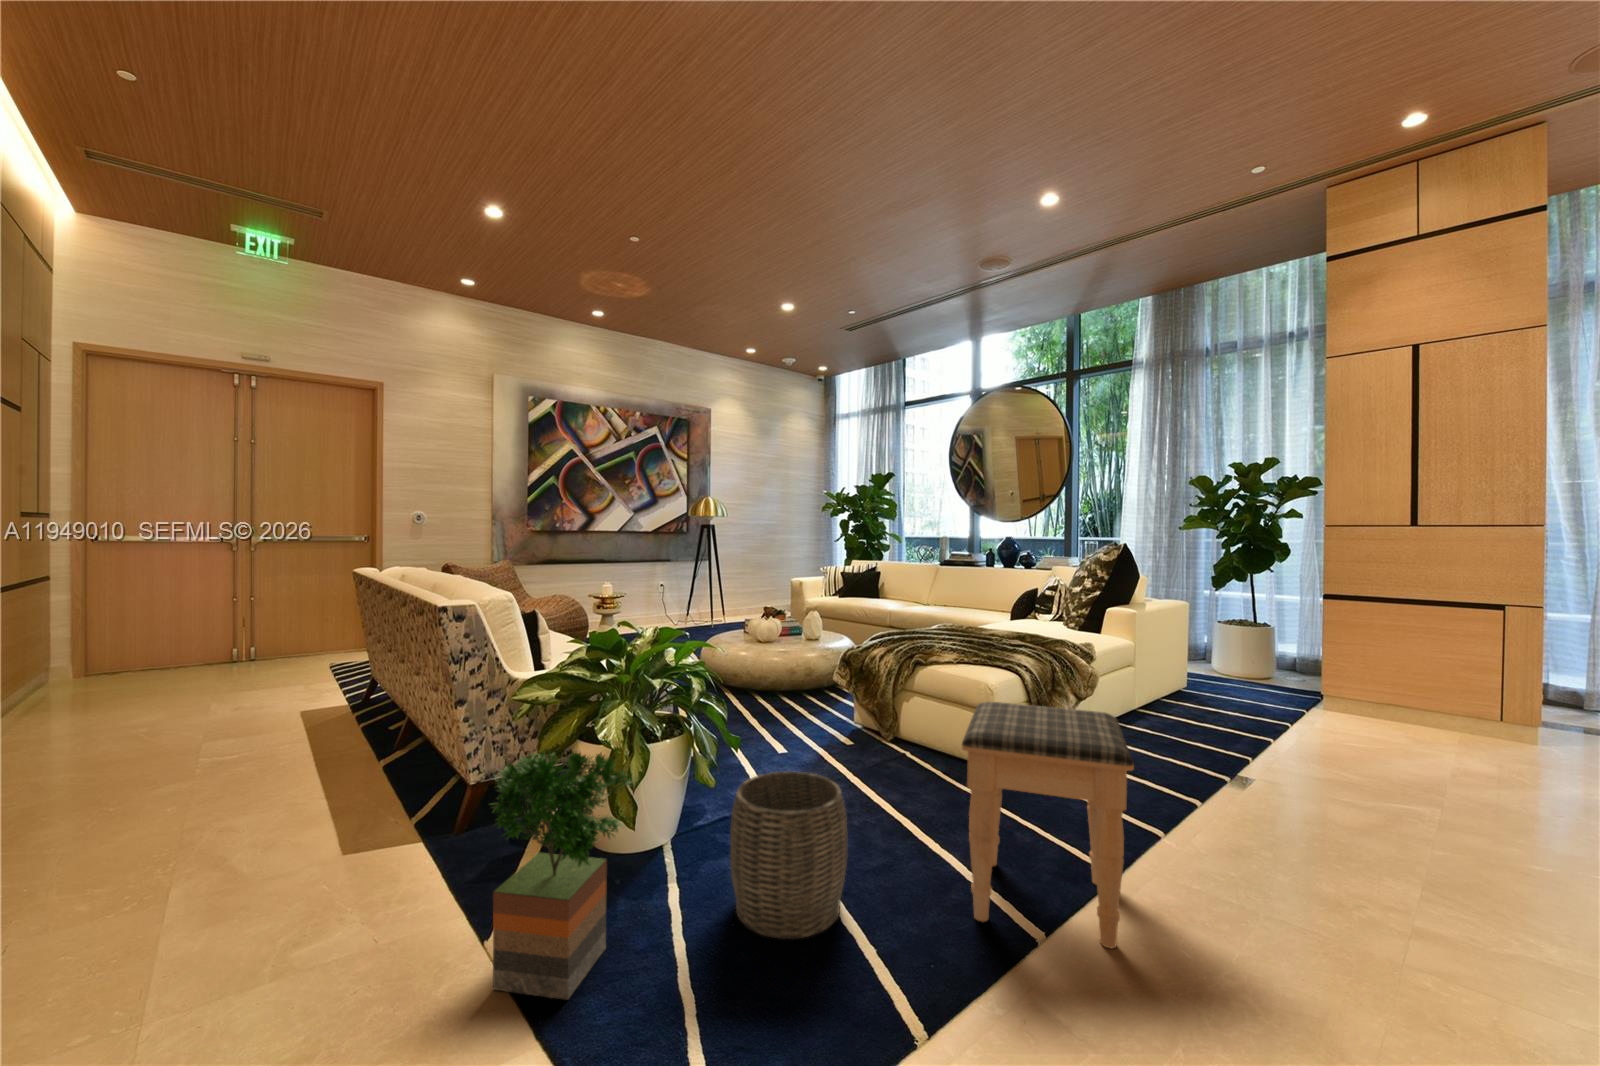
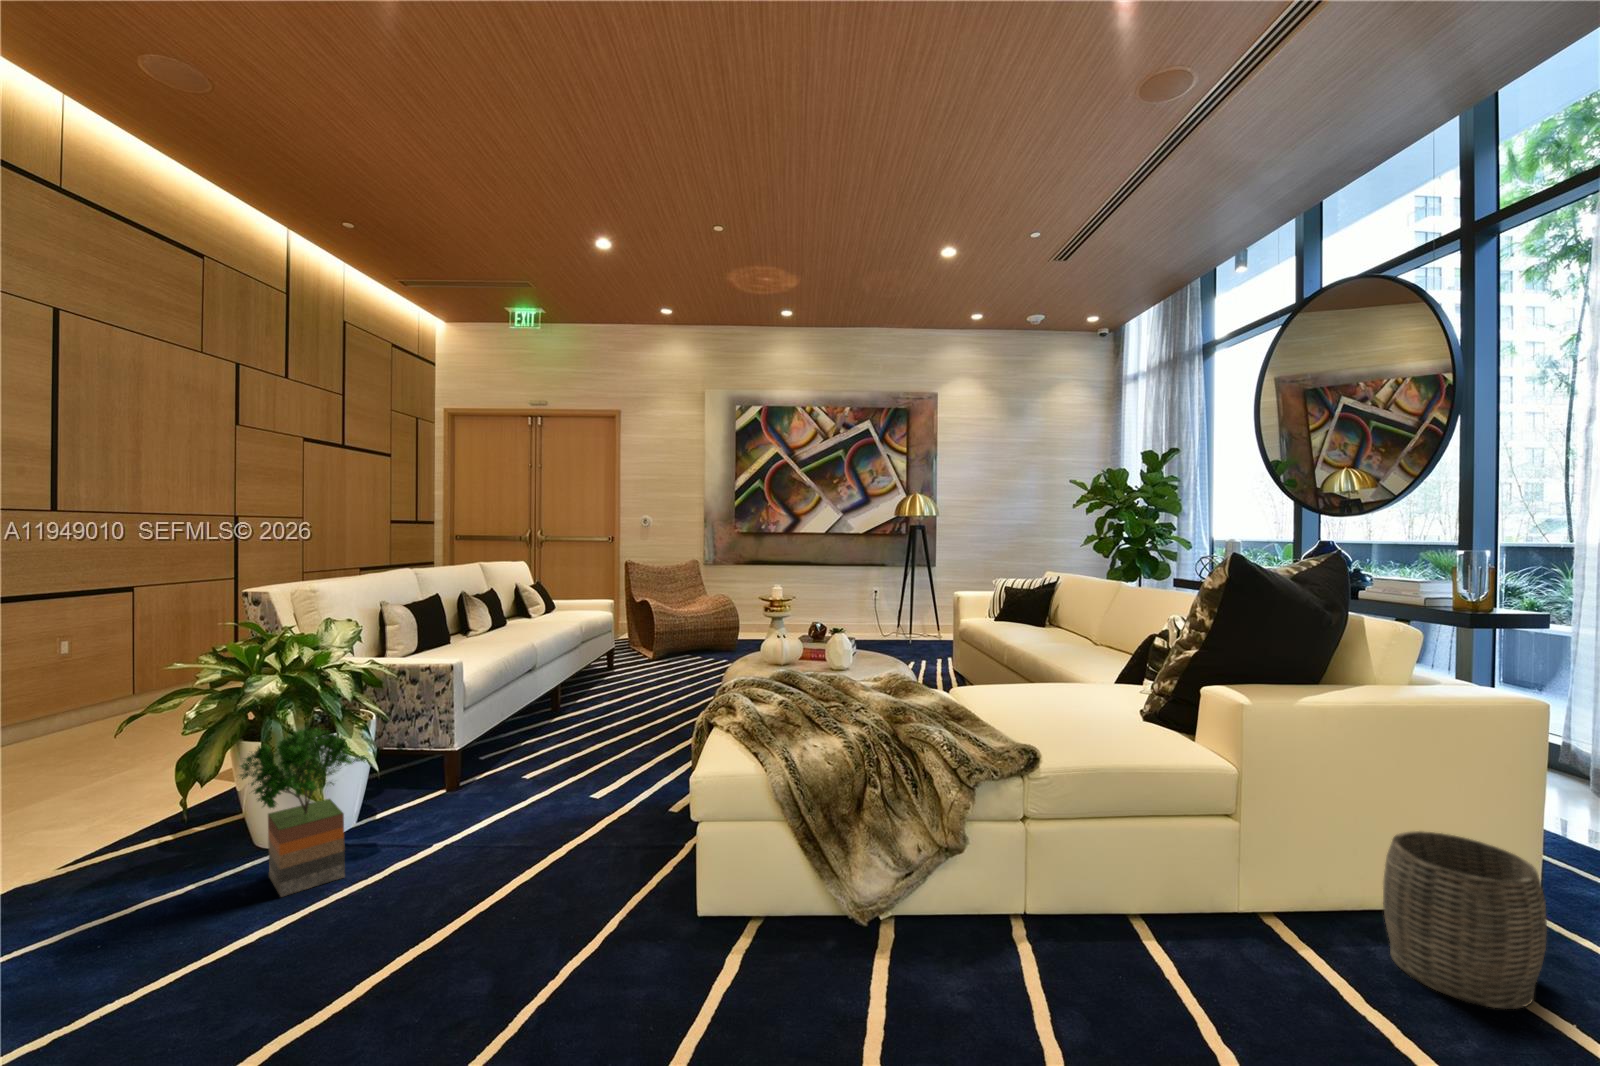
footstool: present [962,701,1134,948] -> none [532,755,727,1023]
woven basket: present [730,771,847,939] -> present [1383,831,1547,1009]

